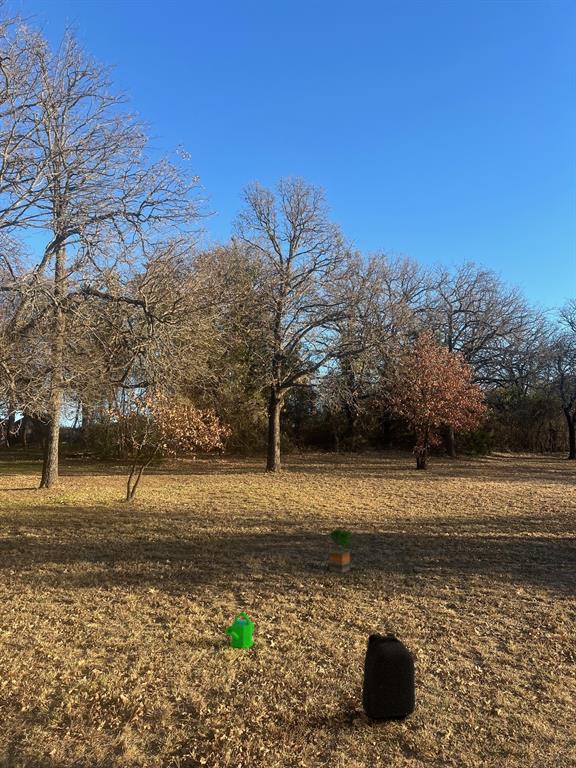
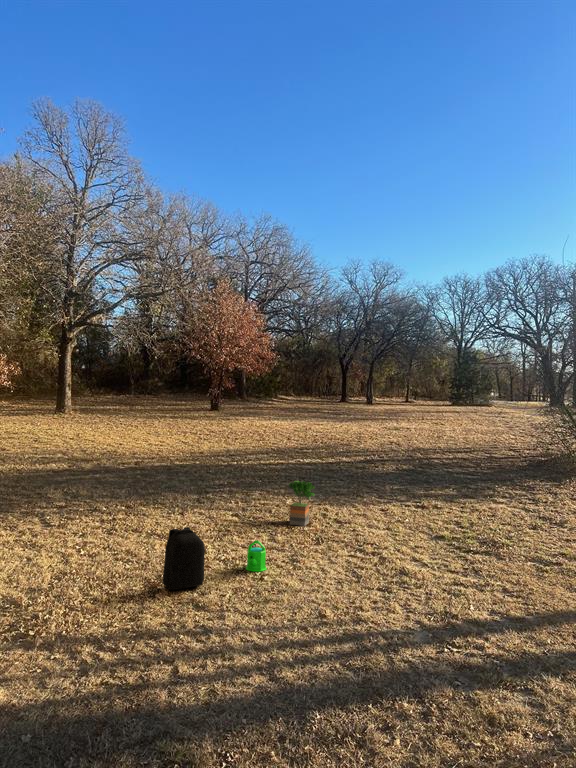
potted tree: present [330,529,354,573] -> present [289,481,315,526]
watering can: present [225,612,254,648] -> present [246,540,267,572]

